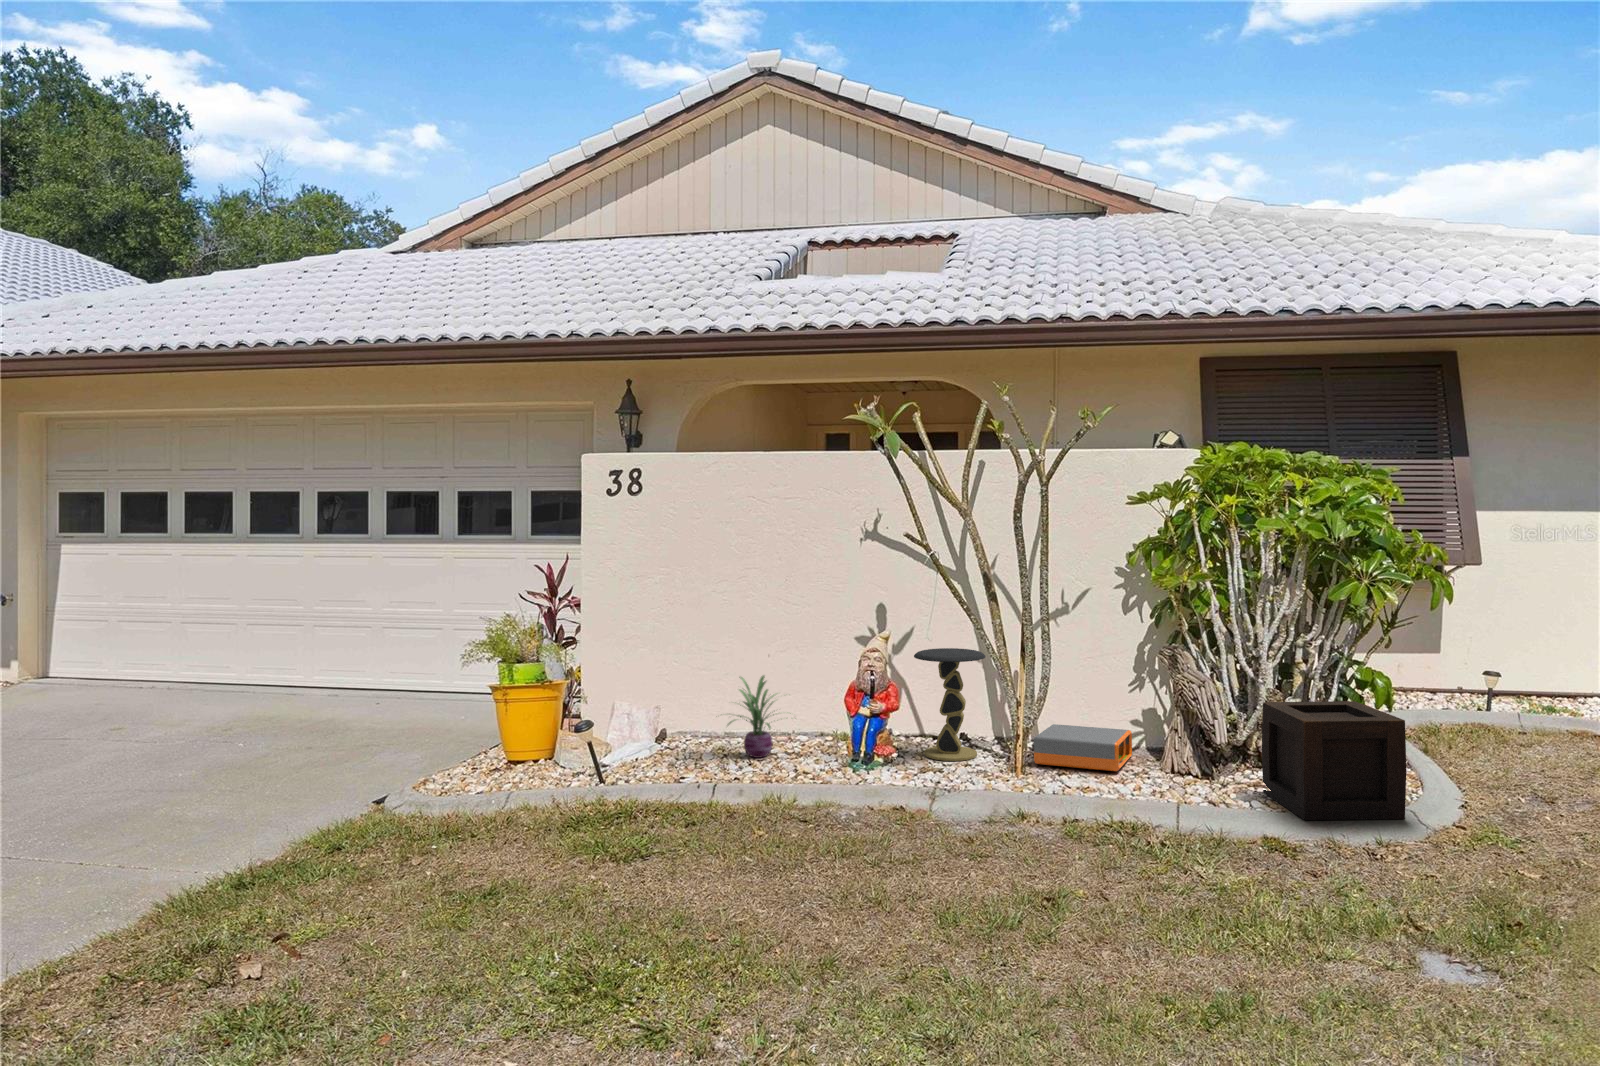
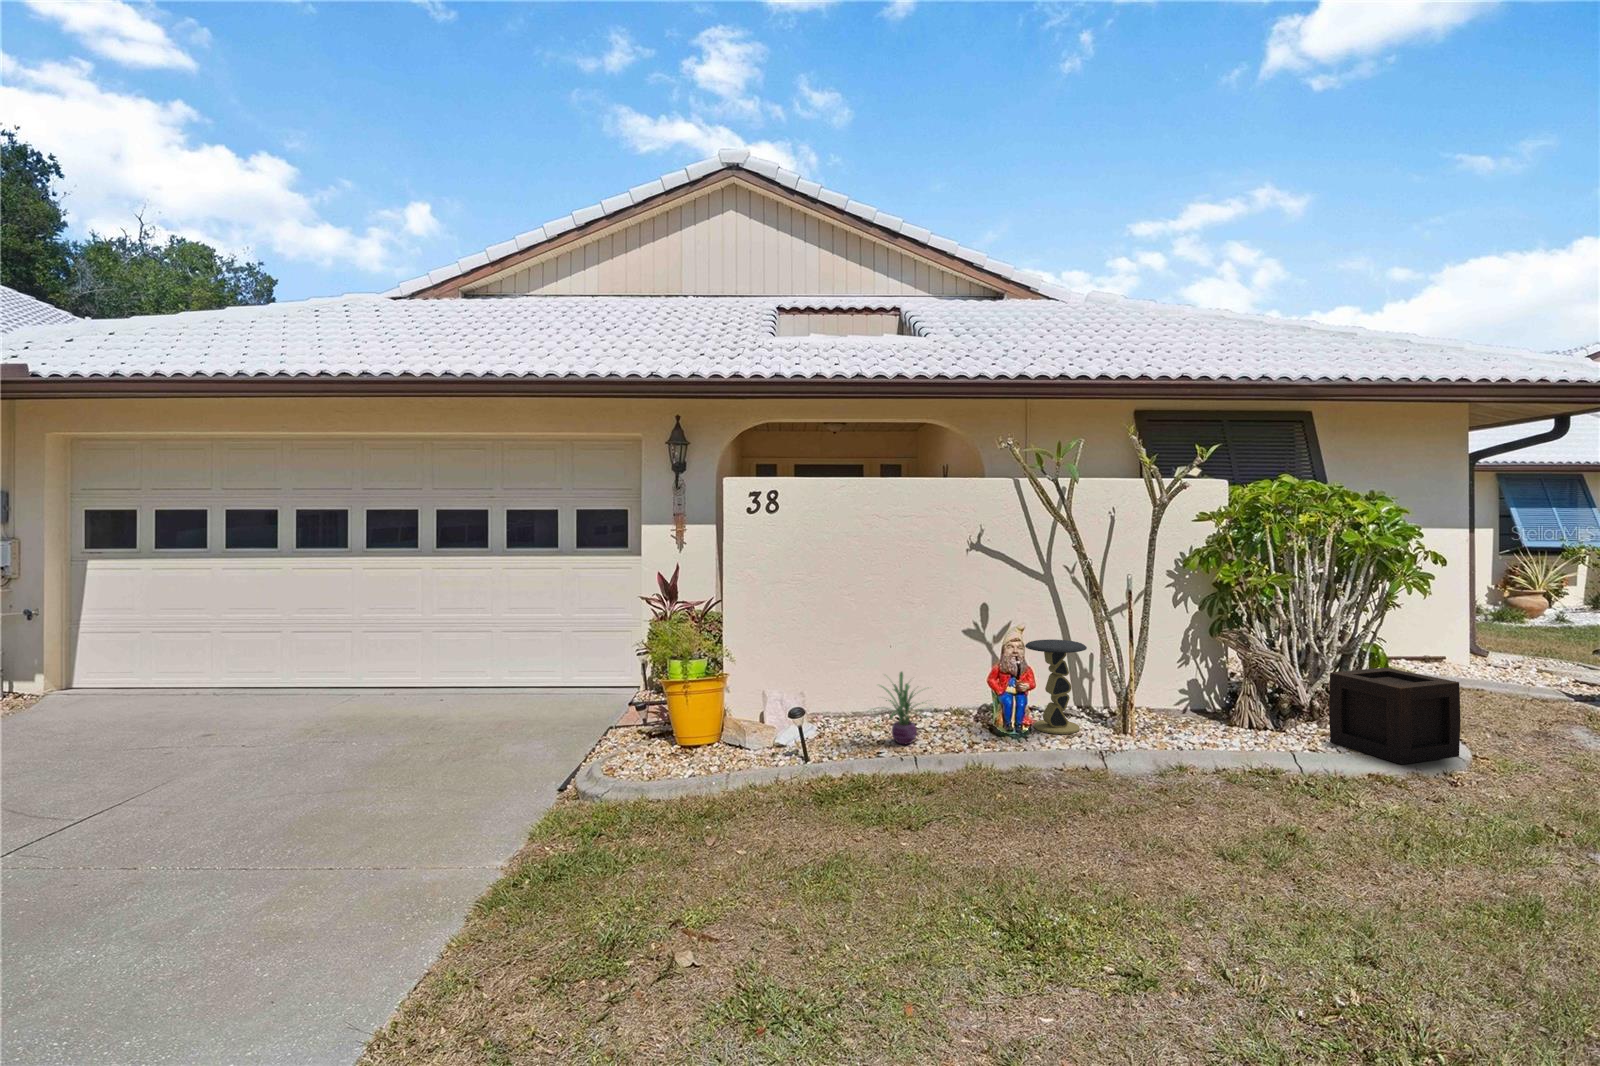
storage box: present [1034,724,1132,771] -> none [1123,696,1208,733]

